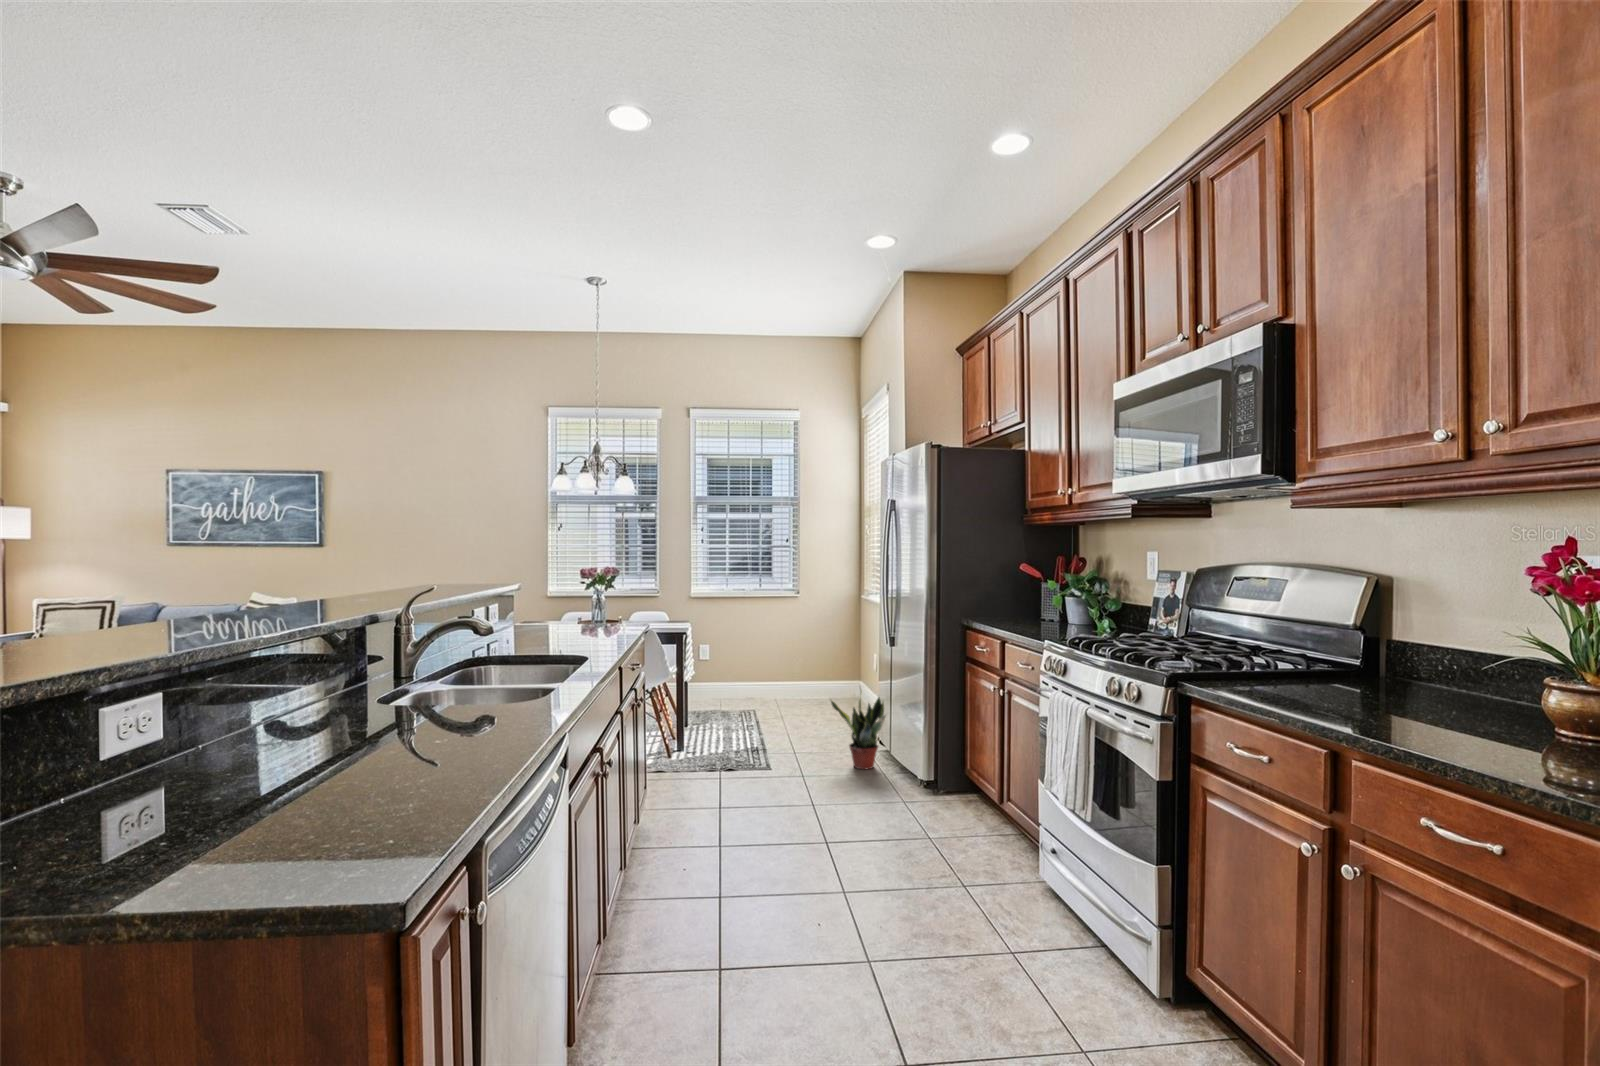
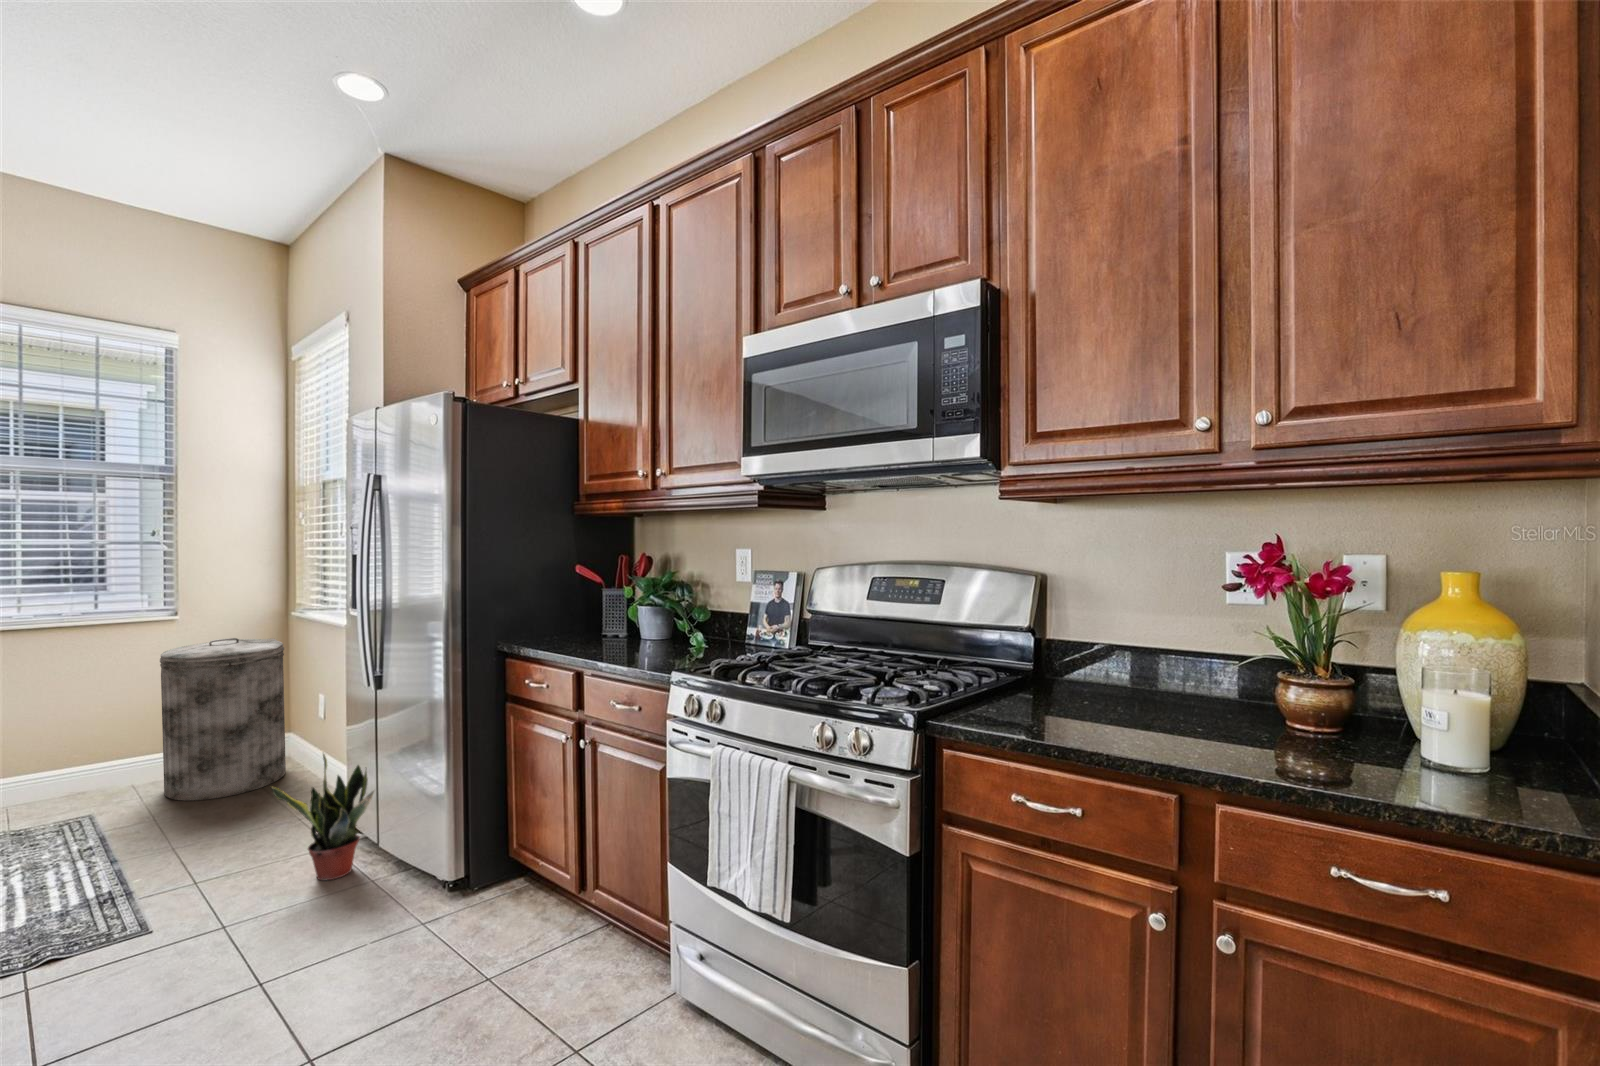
trash can: none [788,611,852,714] -> present [160,638,286,801]

